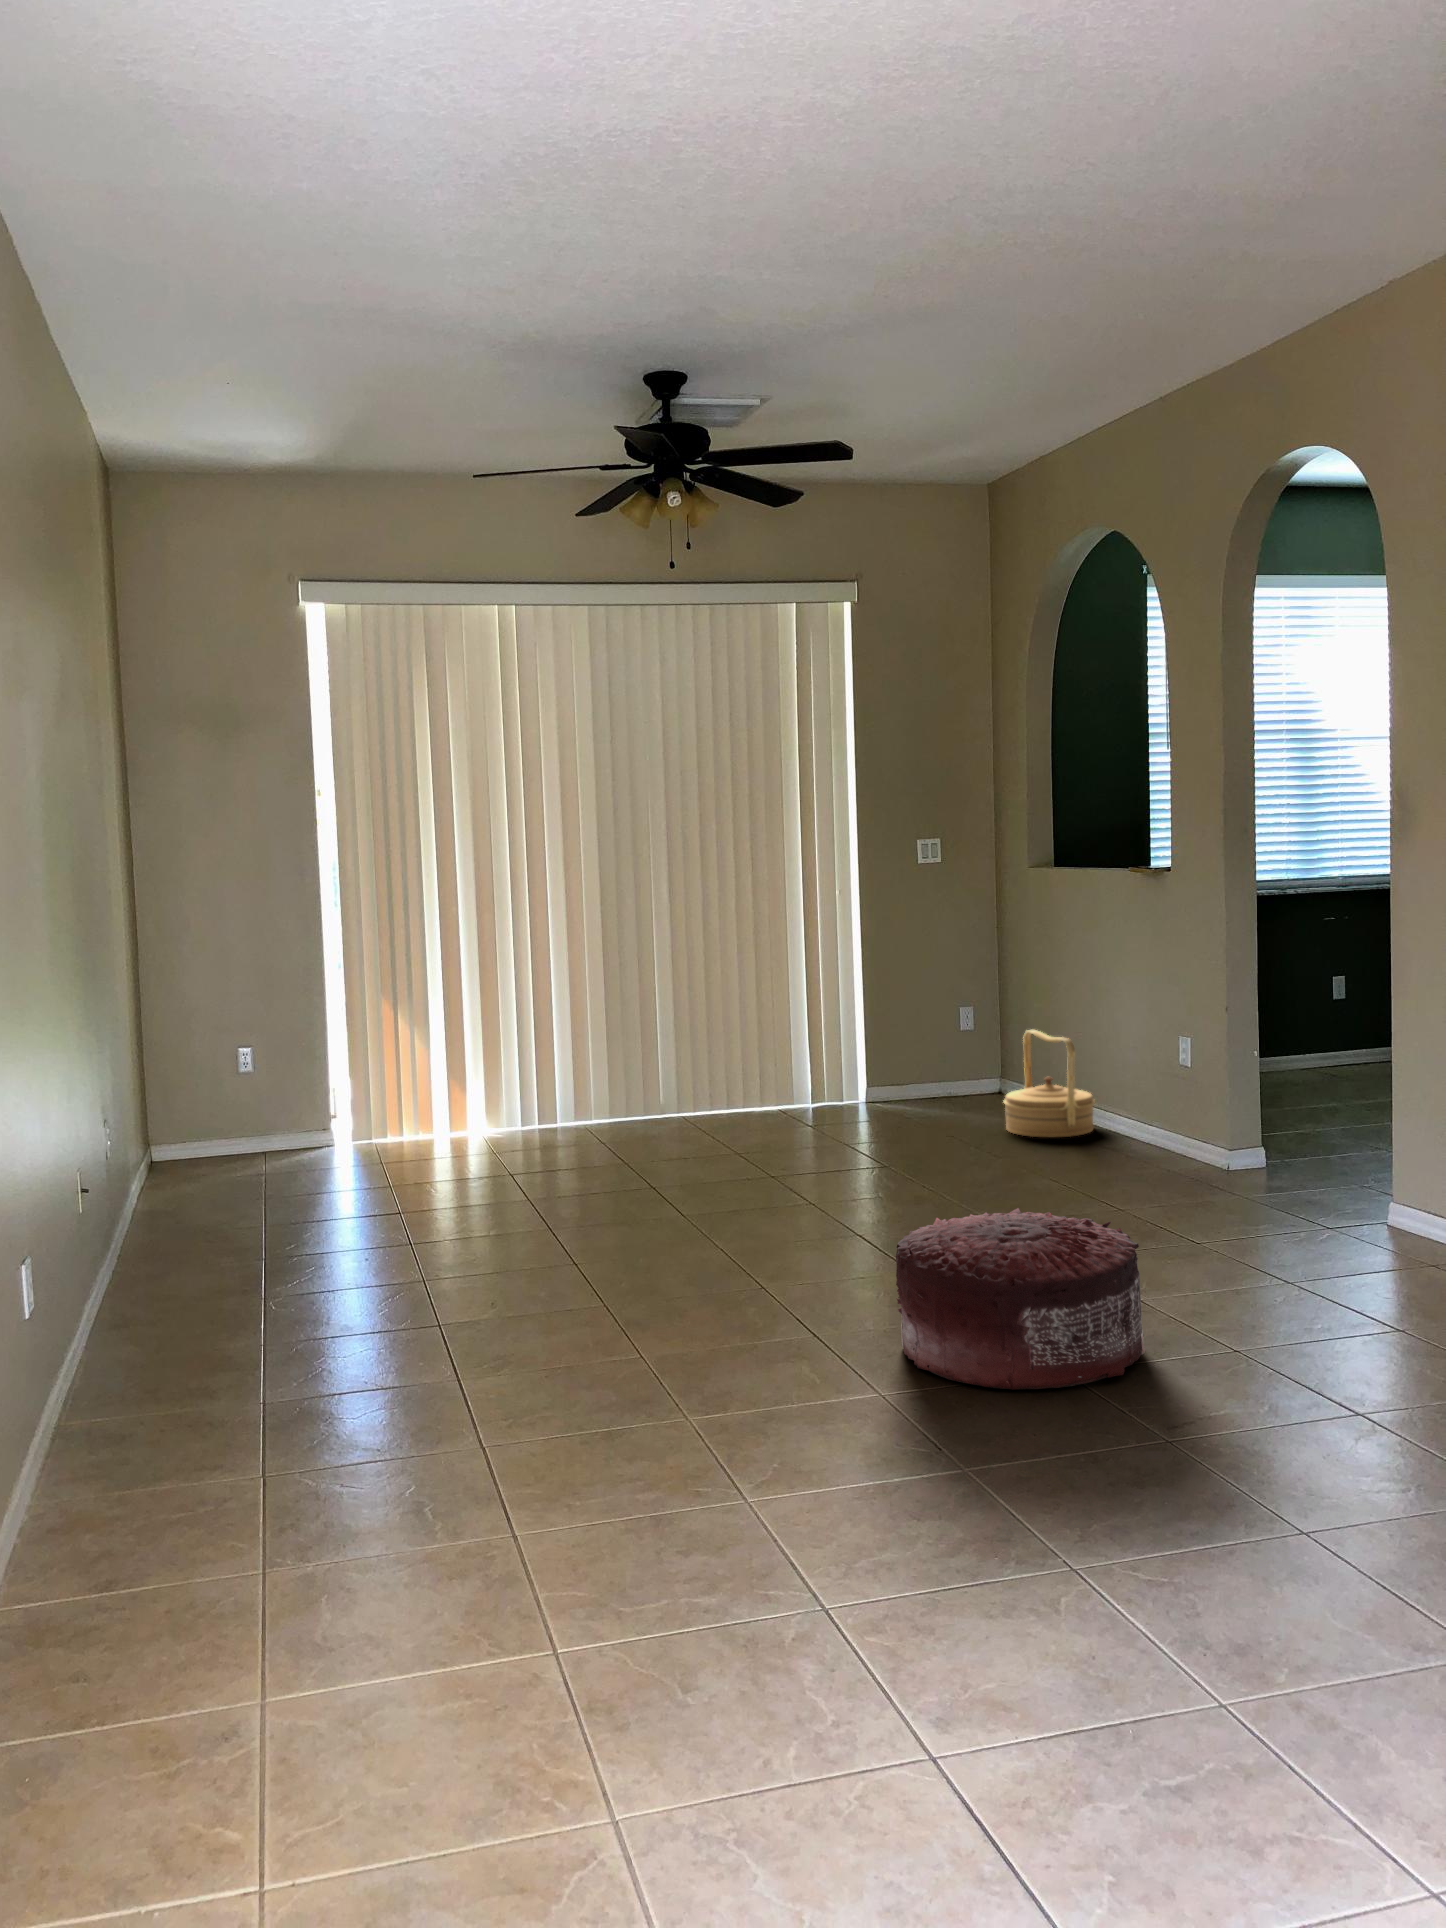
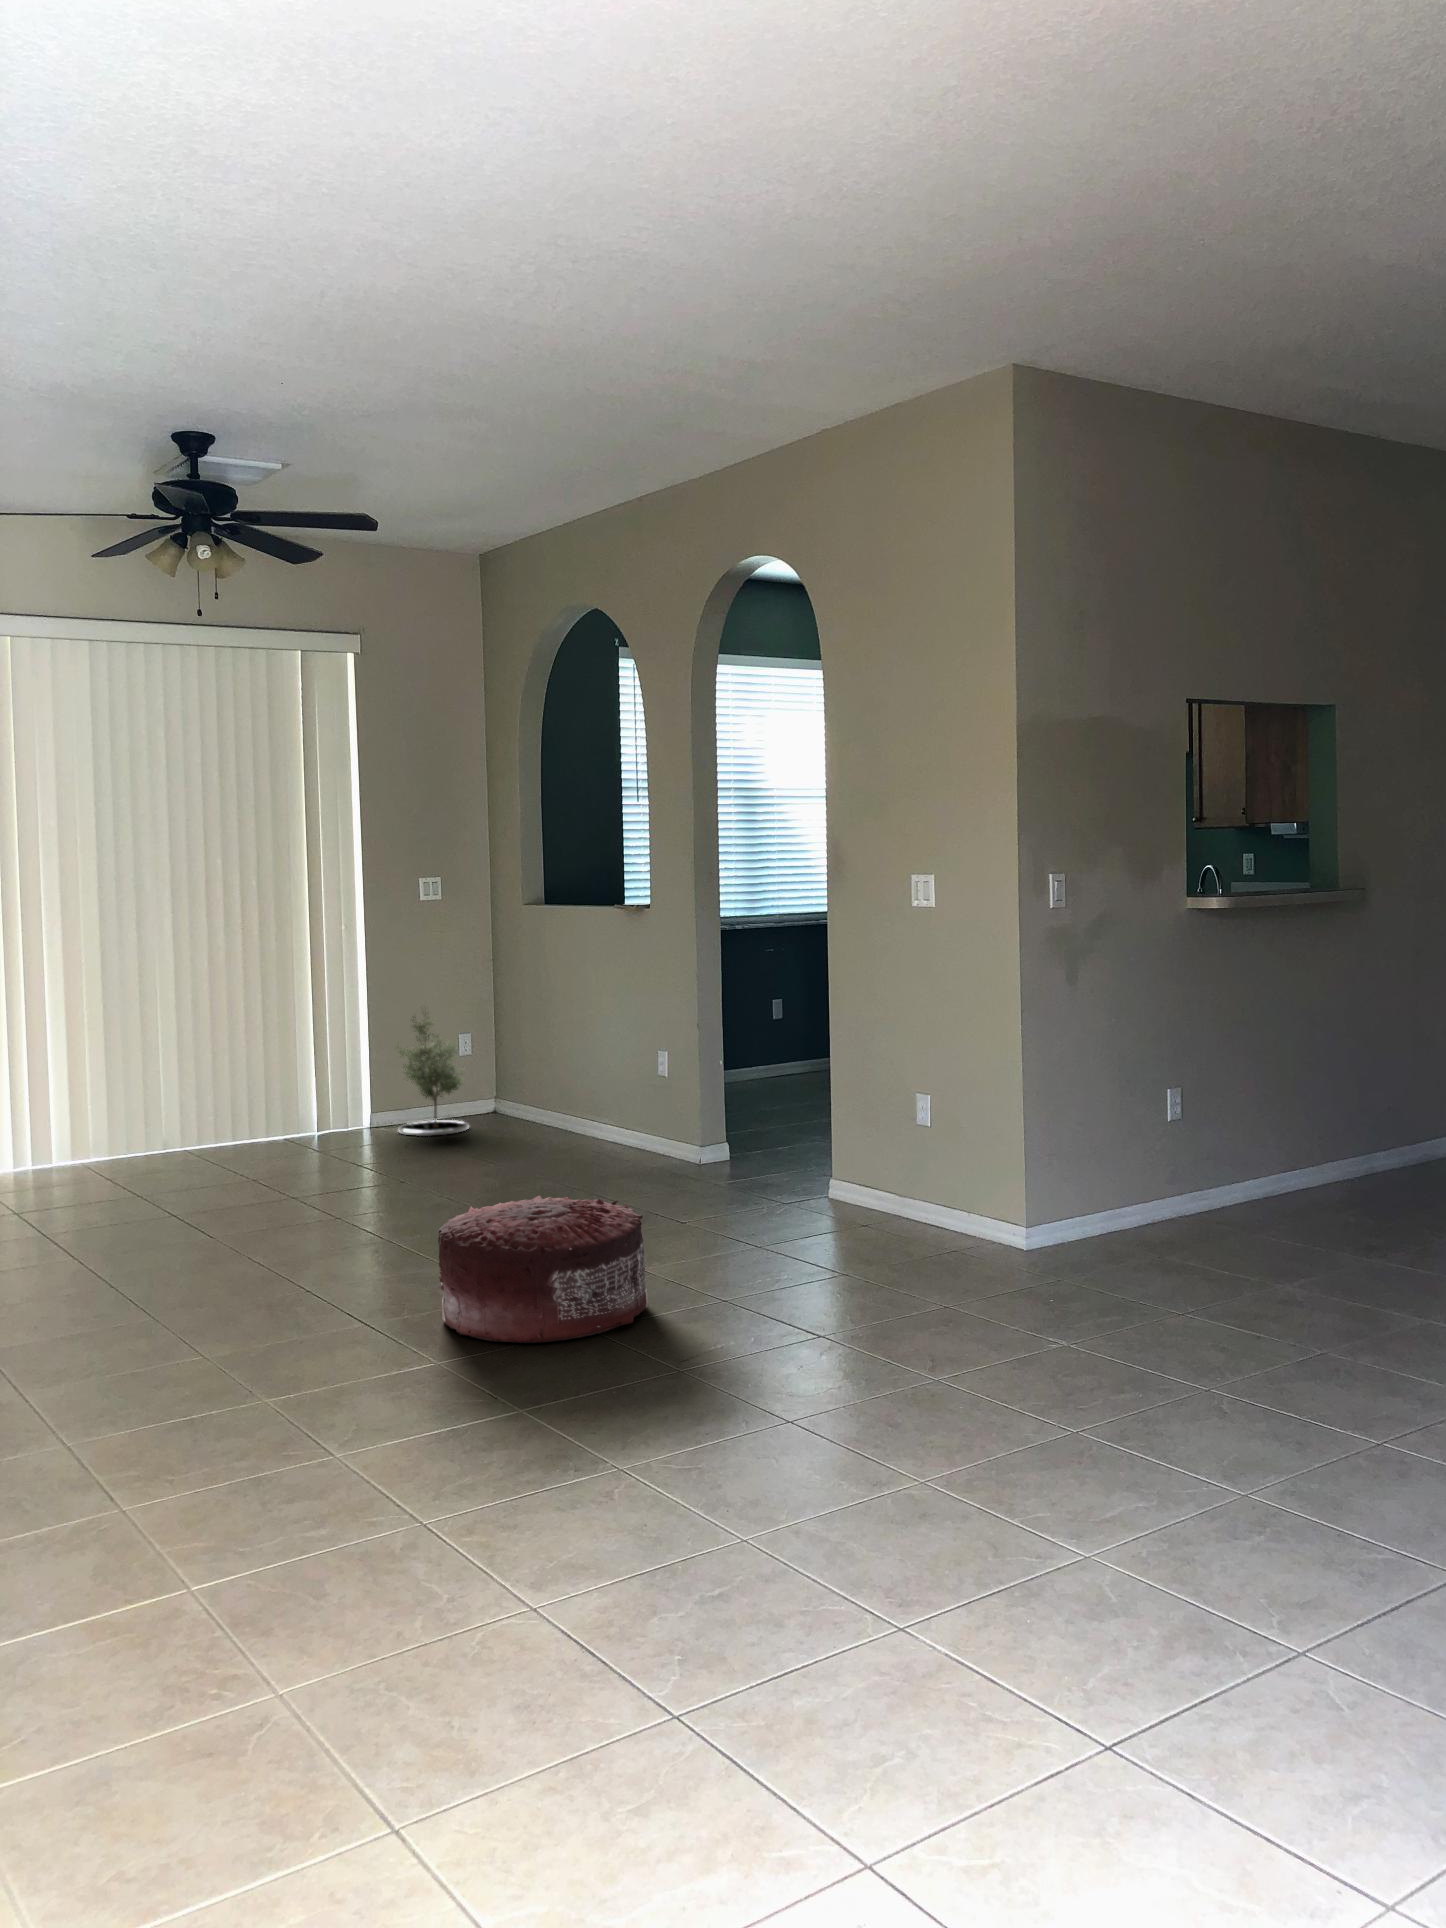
potted tree: none [891,975,970,1114] -> present [397,1013,469,1136]
woven basket: present [1004,1030,1095,1138] -> none [503,1053,585,1150]

